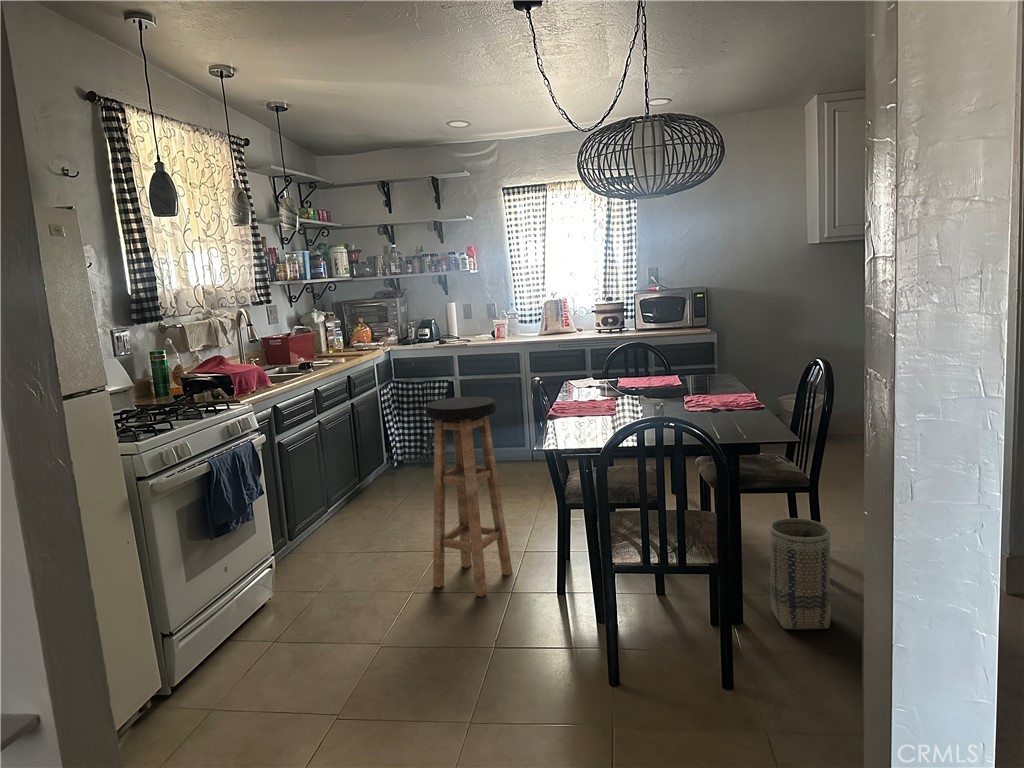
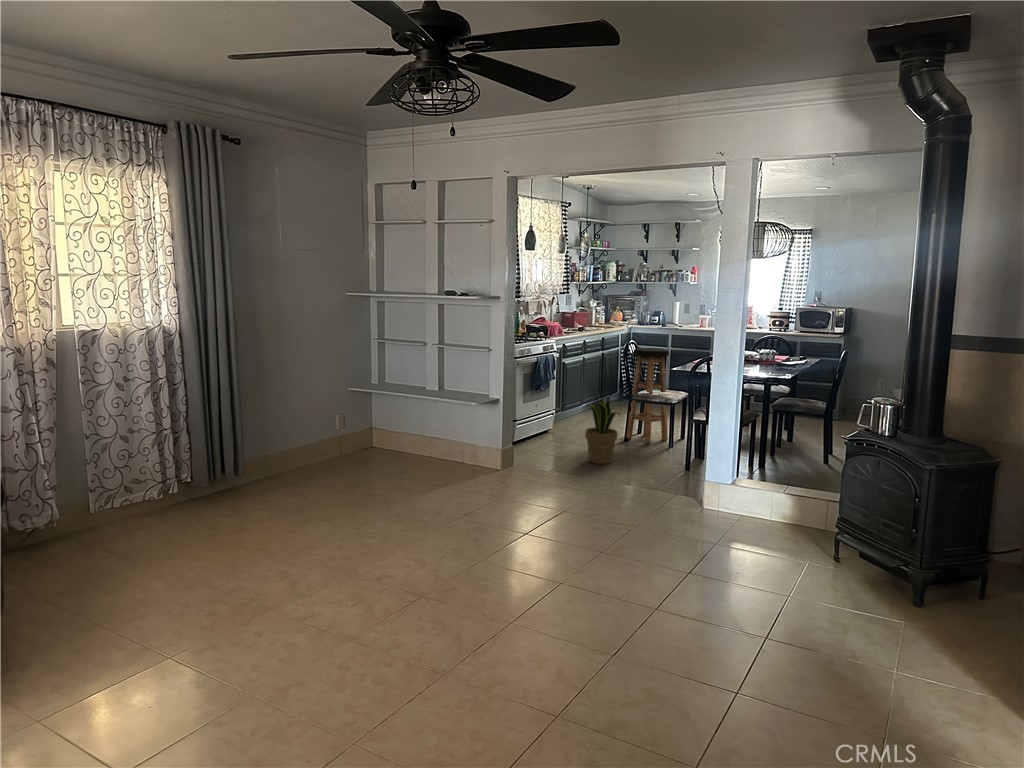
basket: present [770,518,830,629] -> none [783,422,815,474]
potted plant: none [349,554,441,725] -> present [585,399,619,464]

